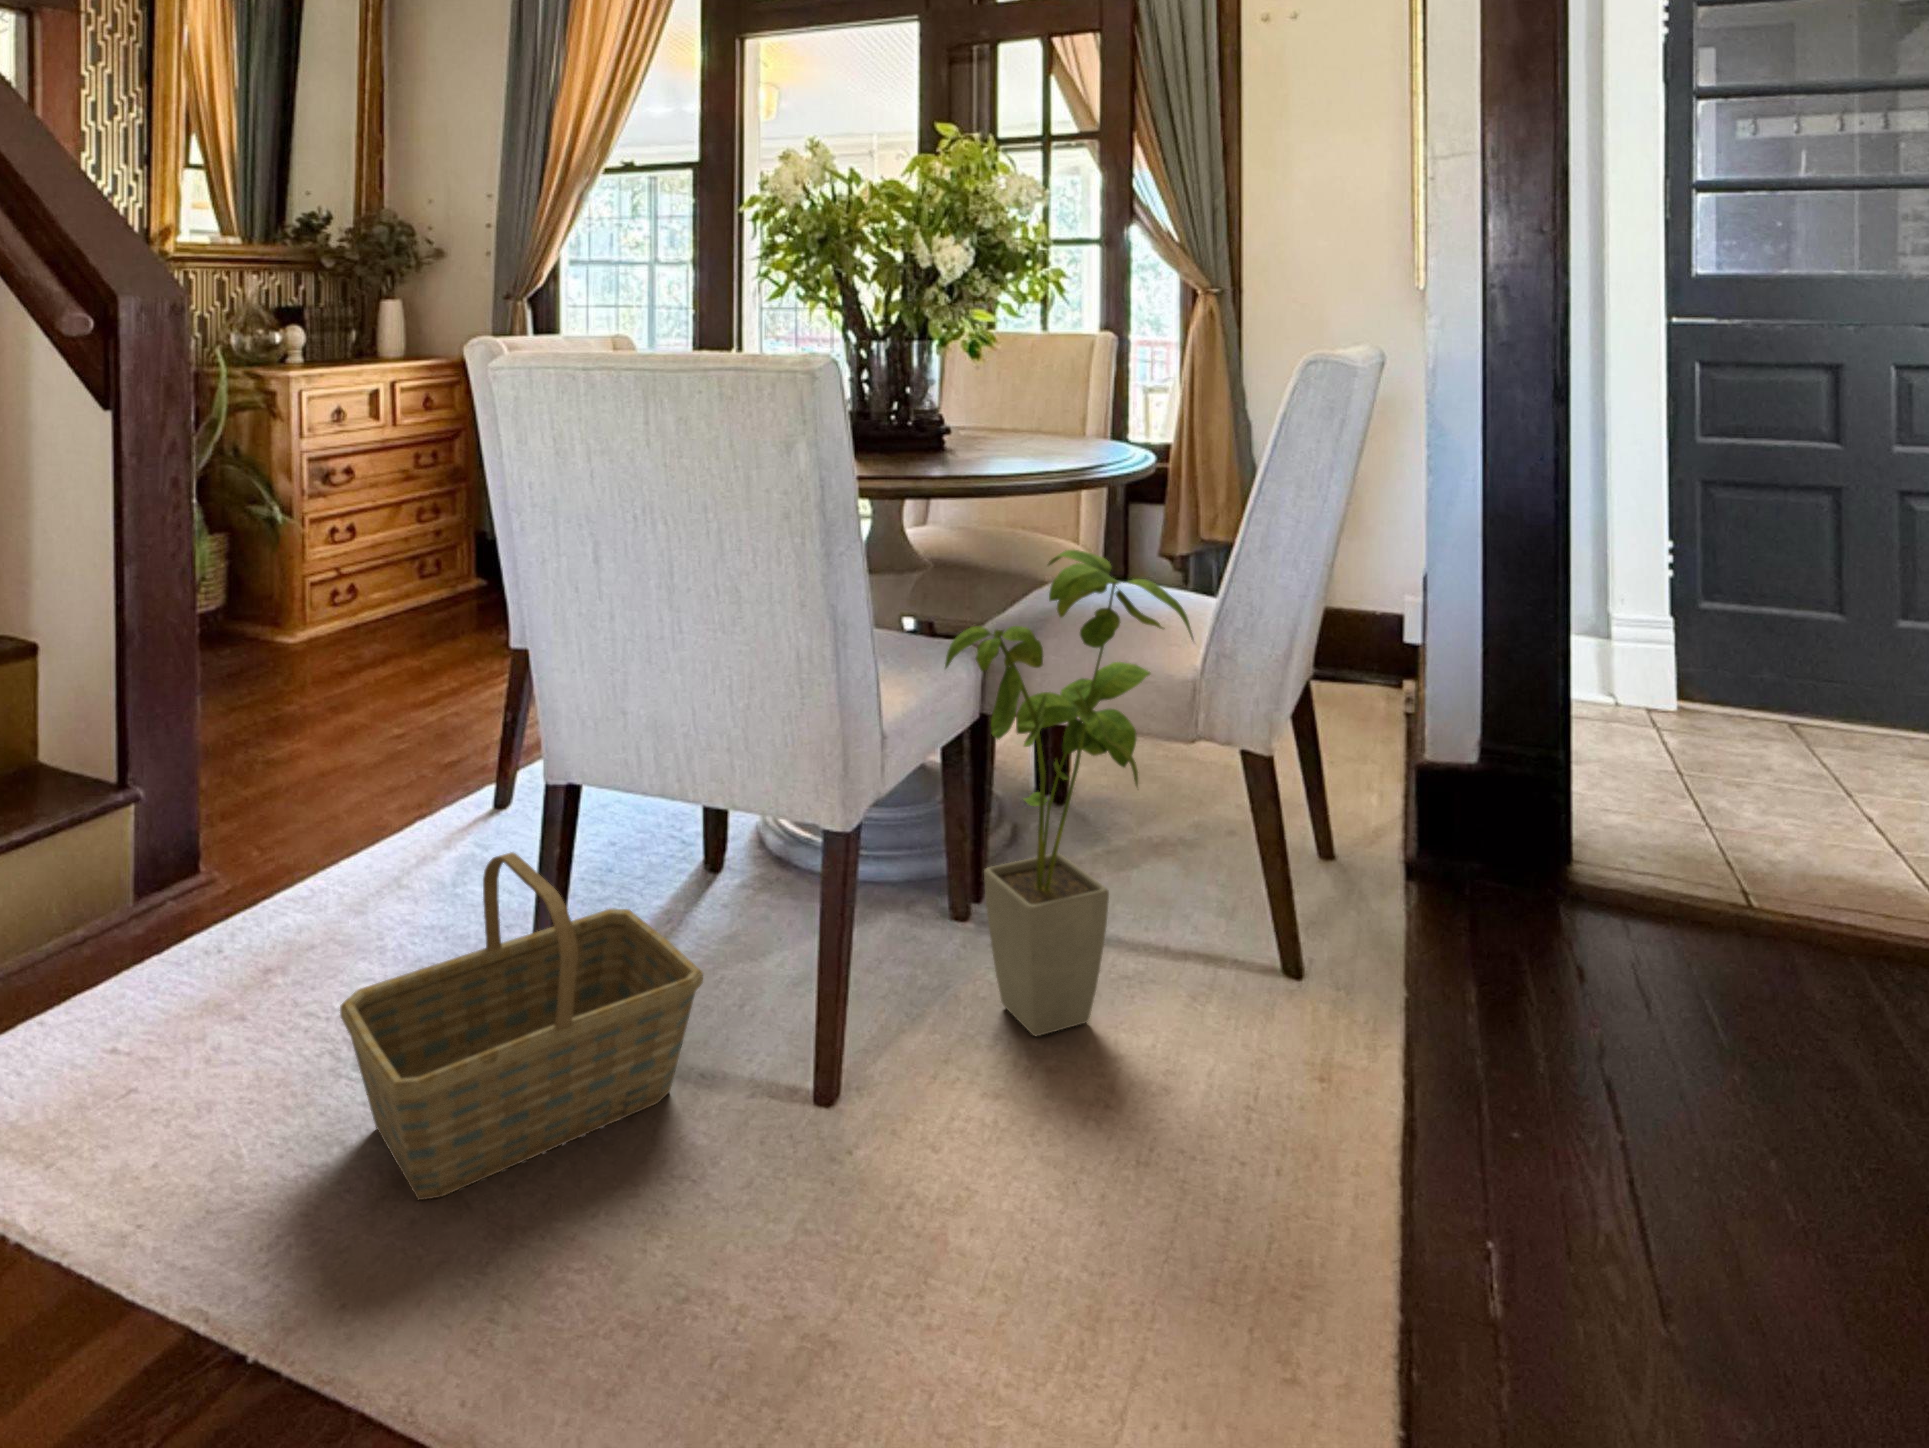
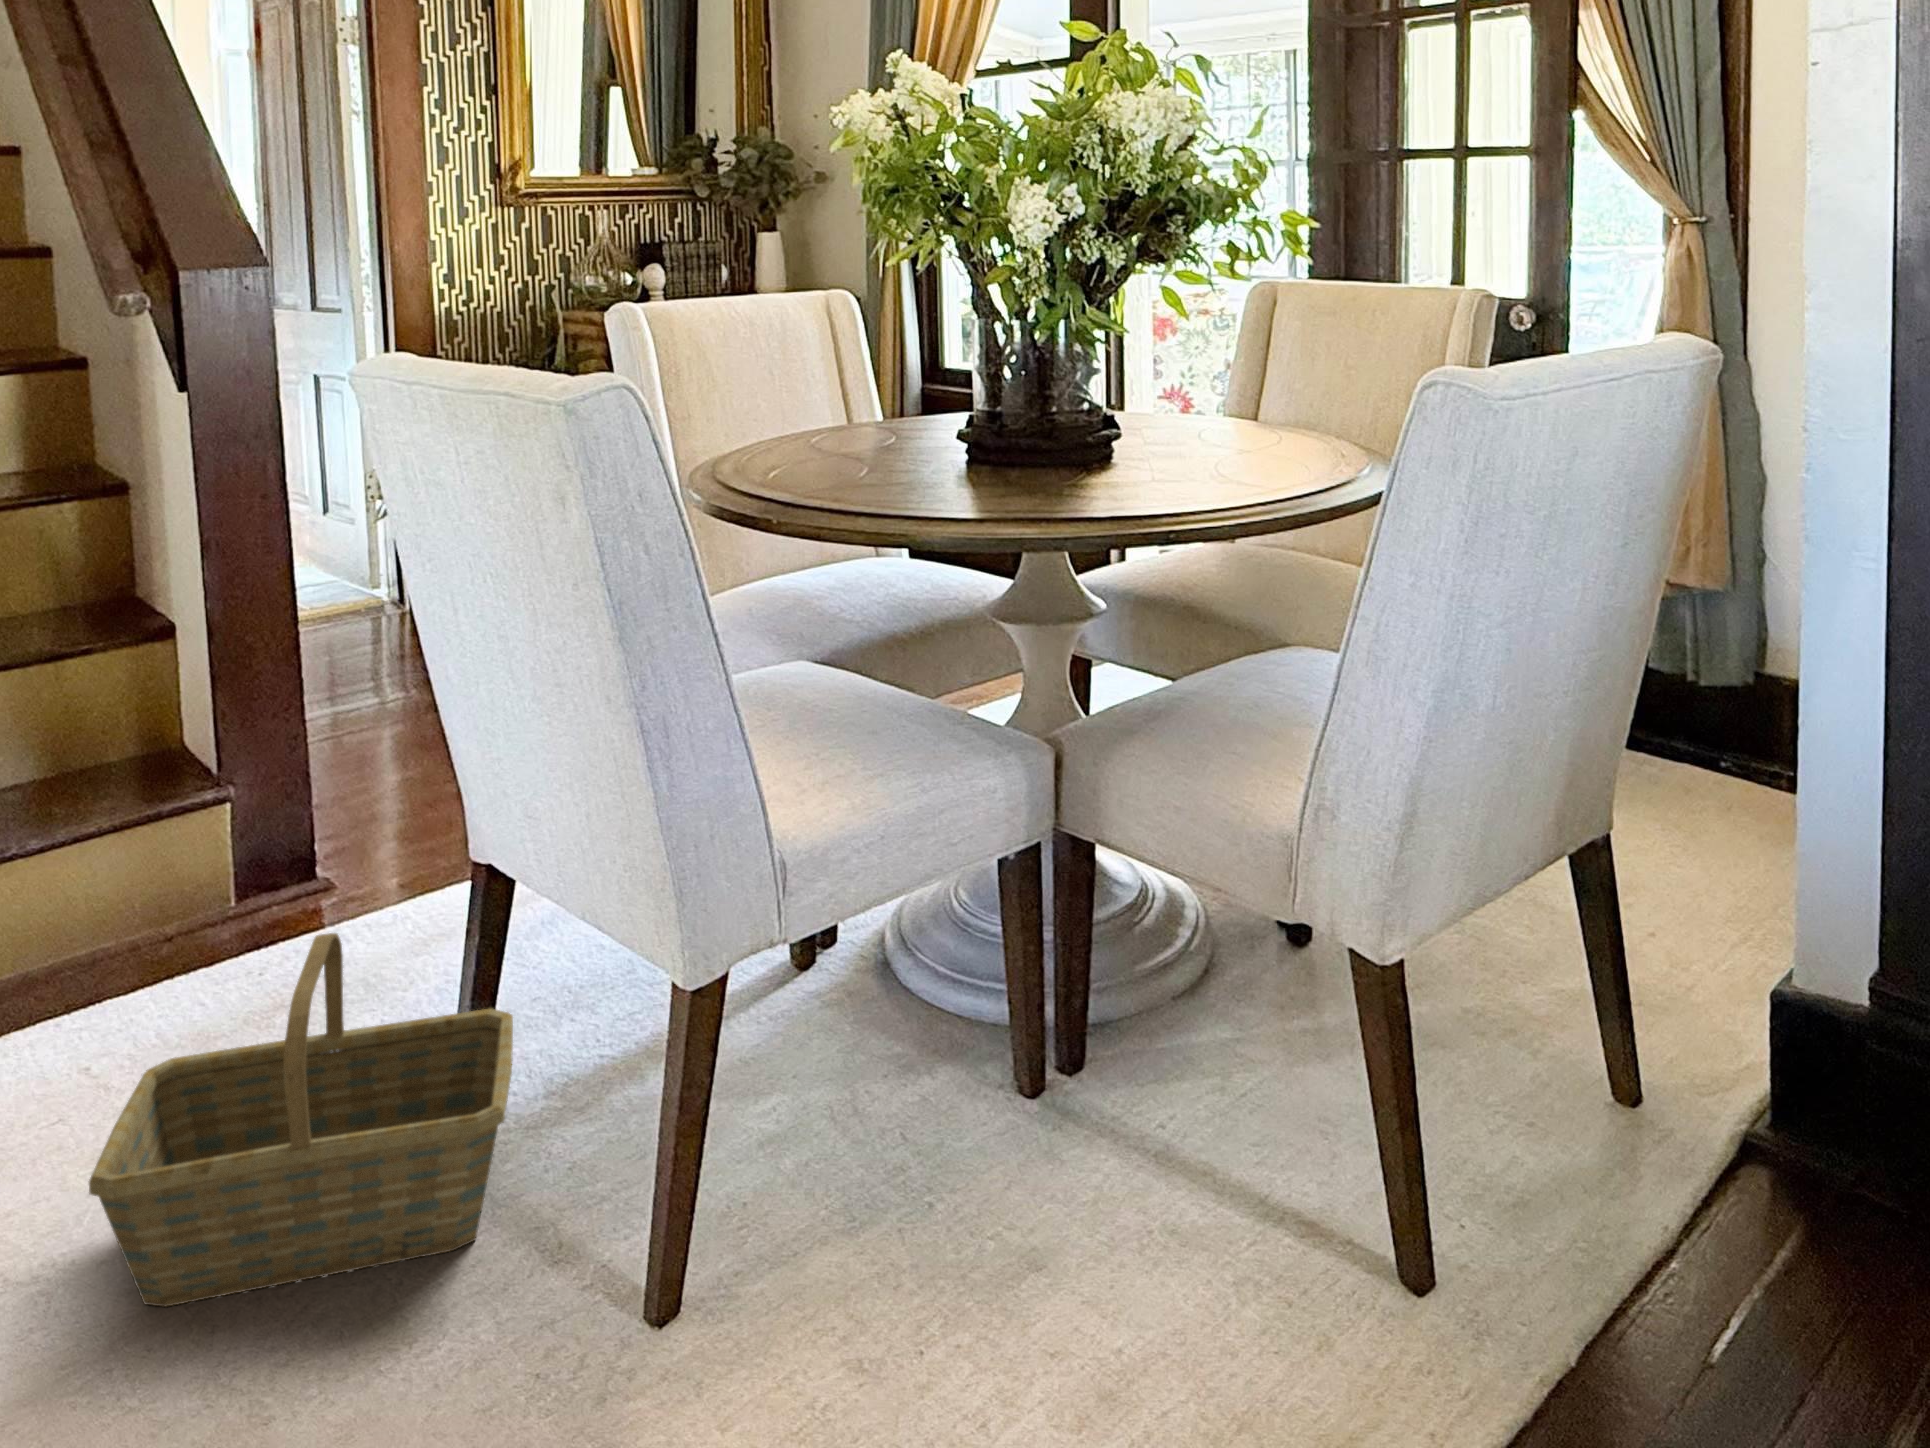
house plant: present [945,550,1194,1036] -> none [834,634,1165,1271]

